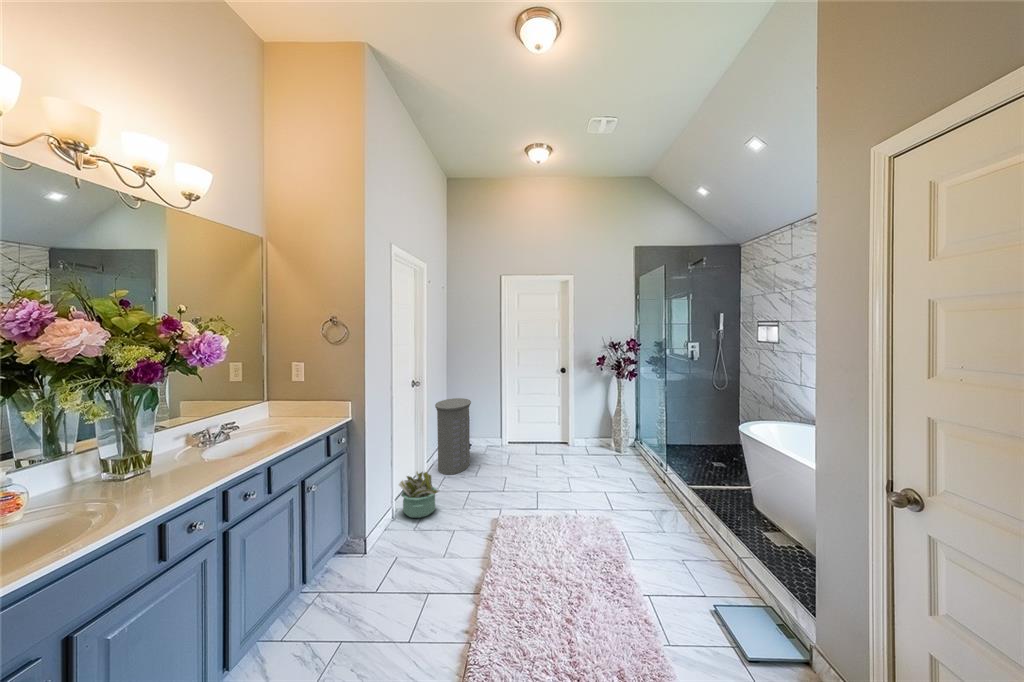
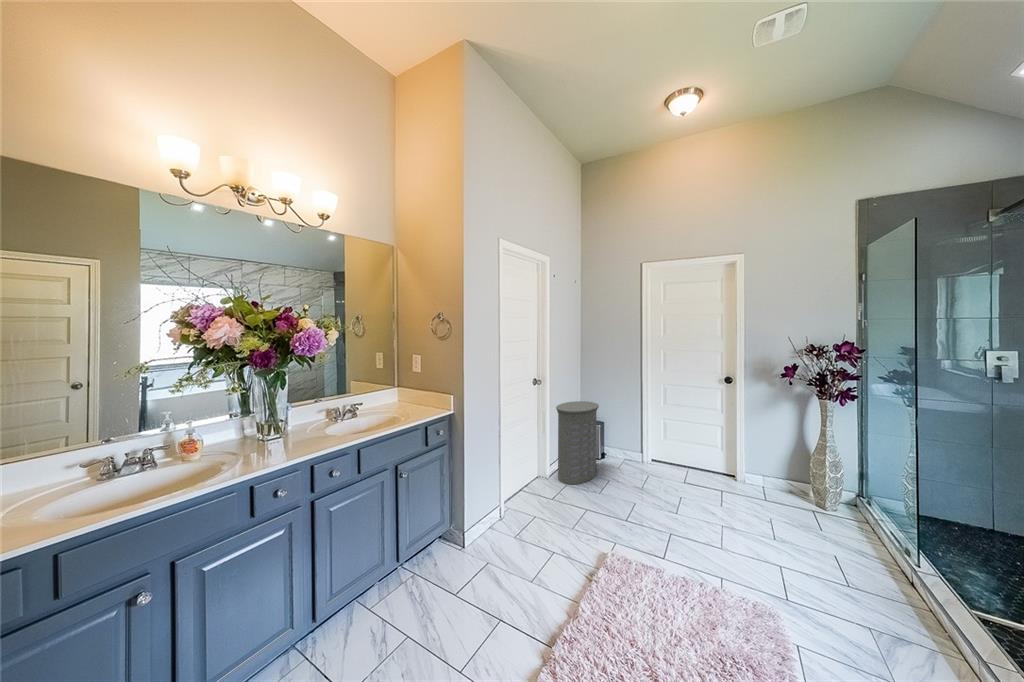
decorative plant: present [399,472,439,518] -> none [489,473,531,527]

